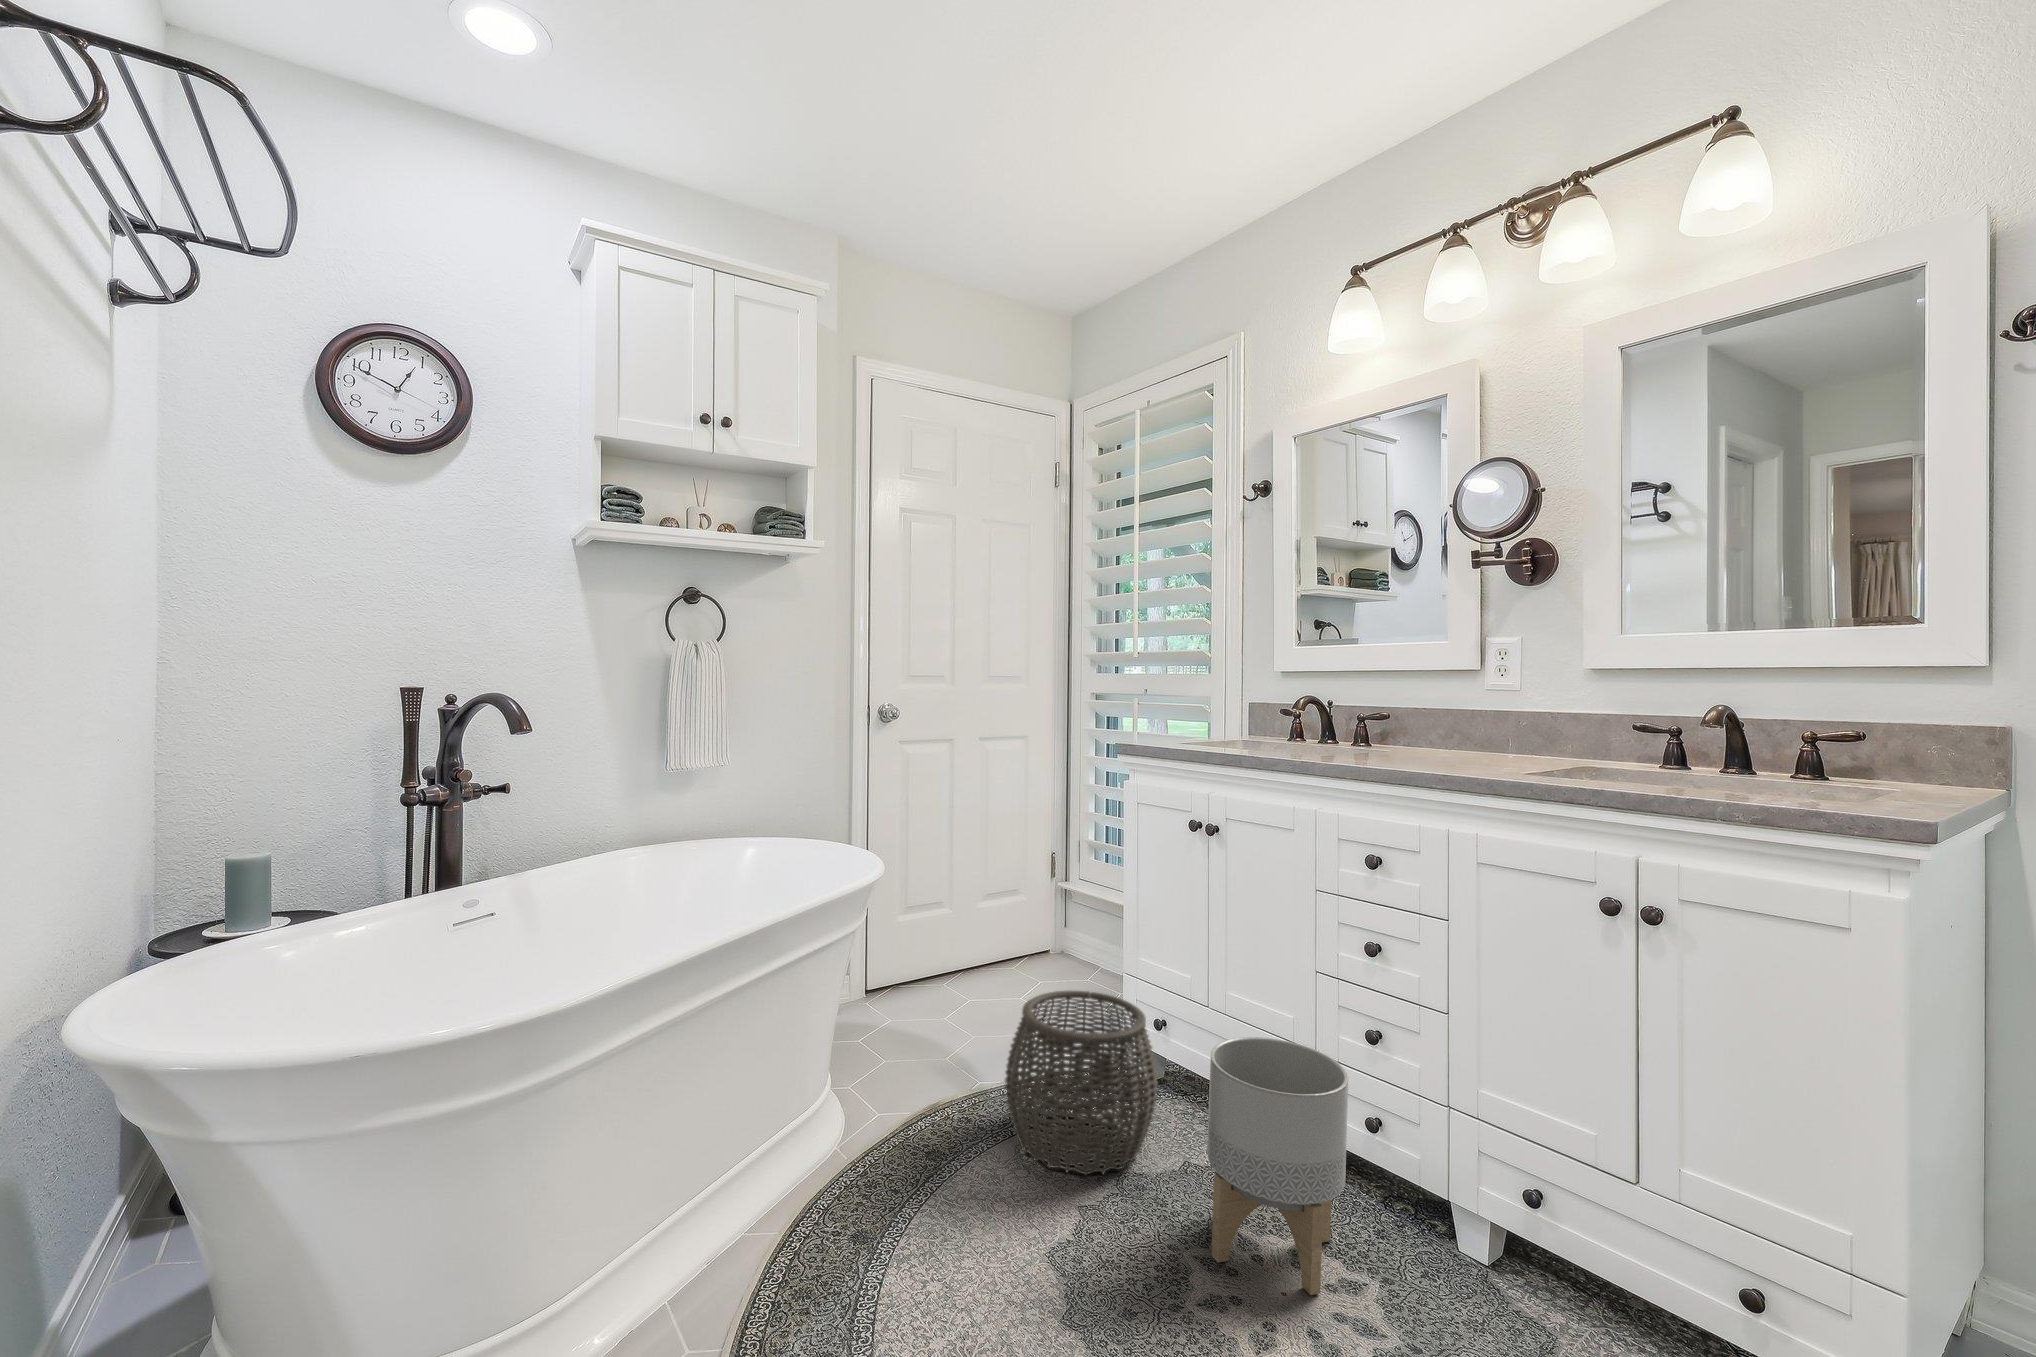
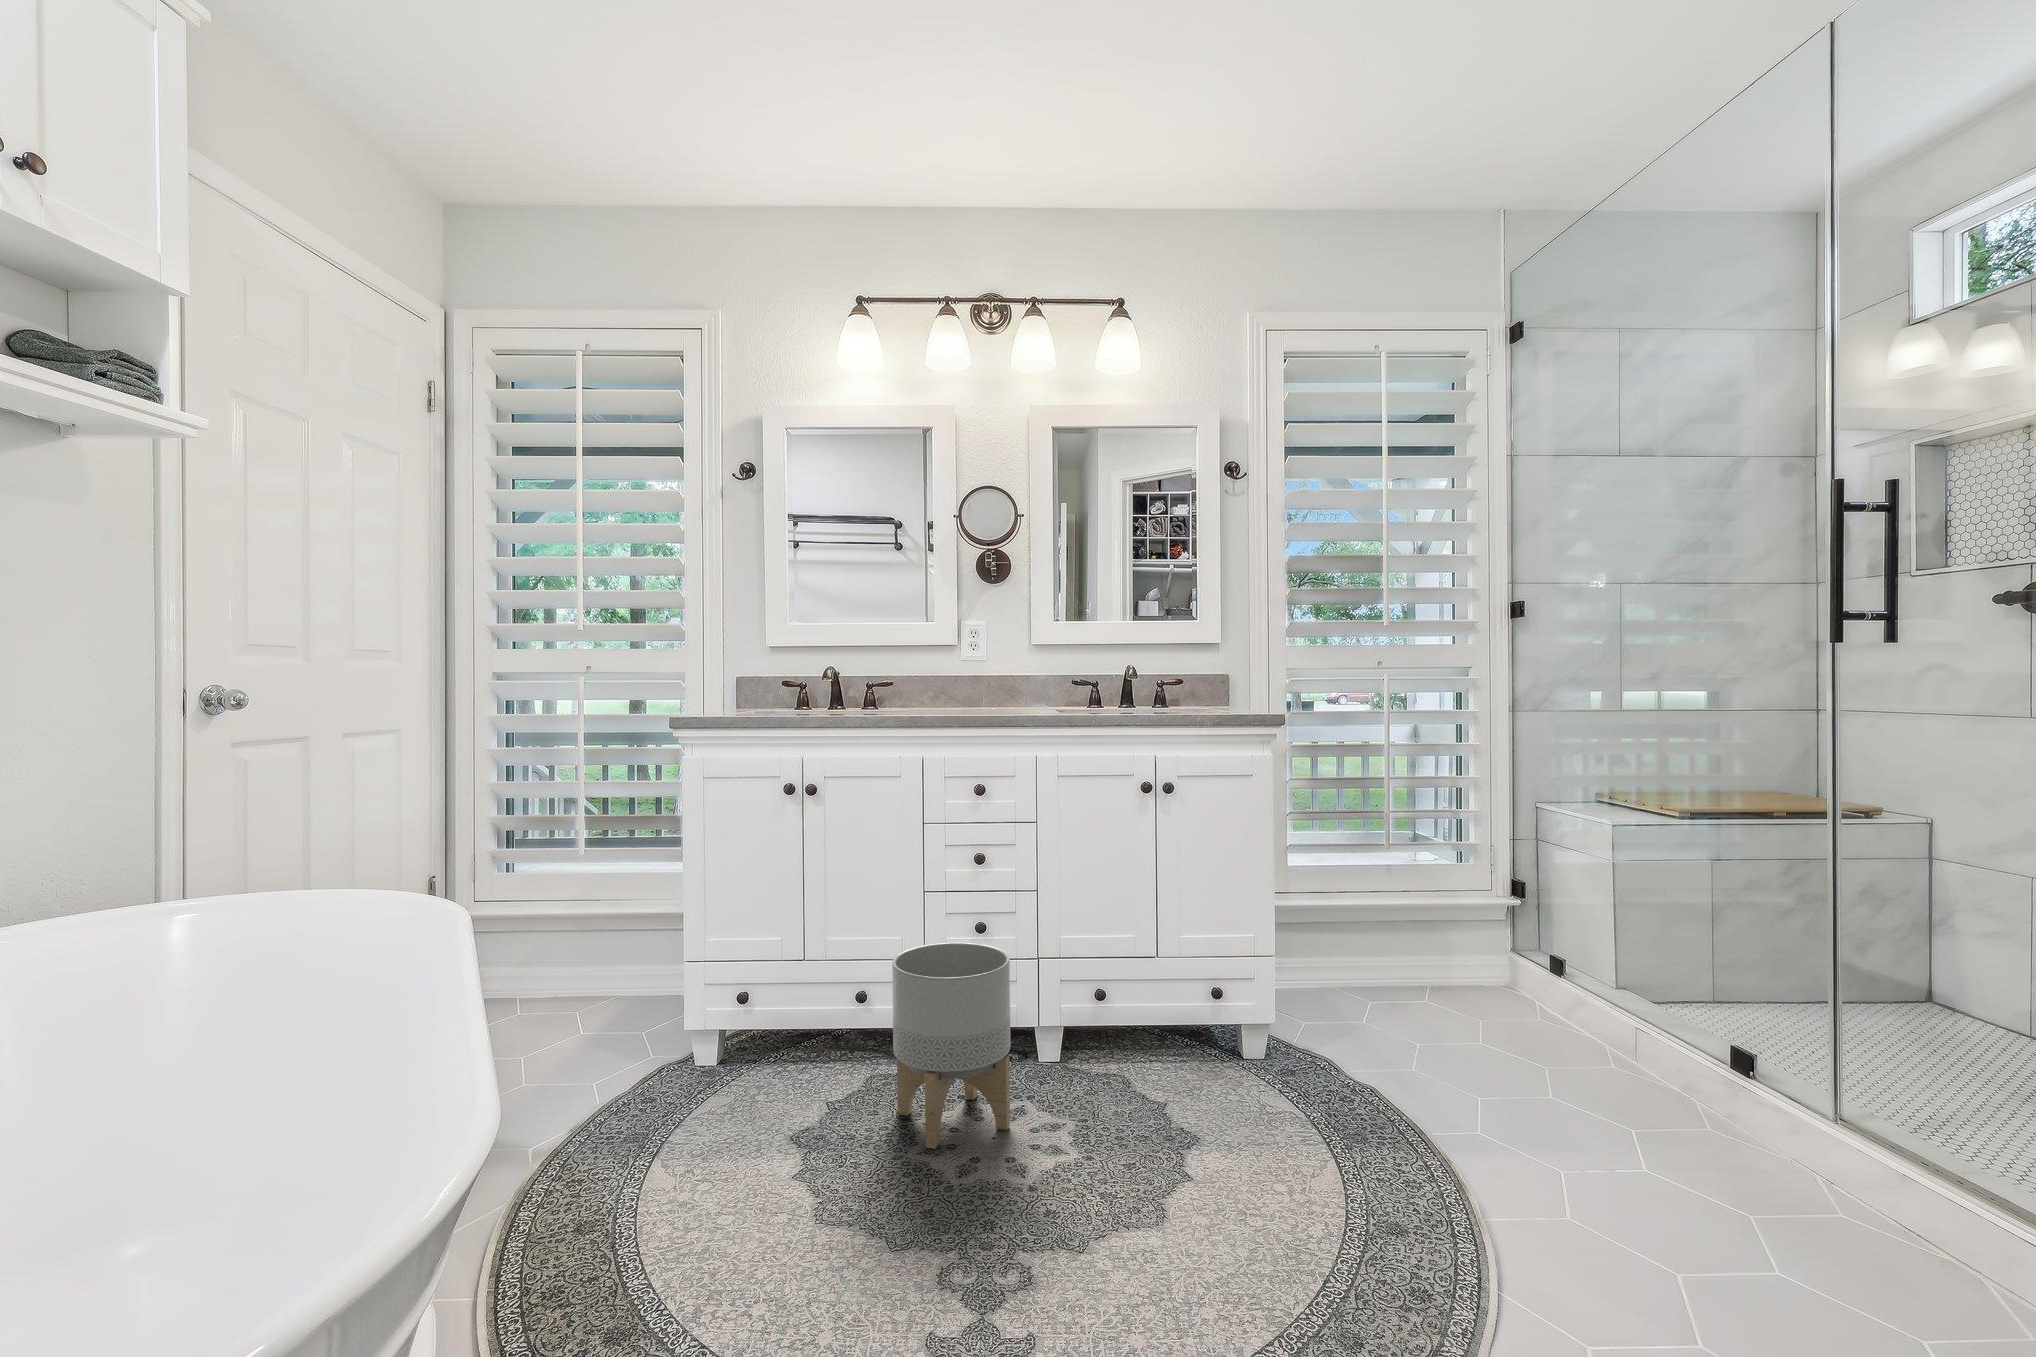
woven basket: present [1005,991,1158,1175] -> none [628,972,808,1173]

